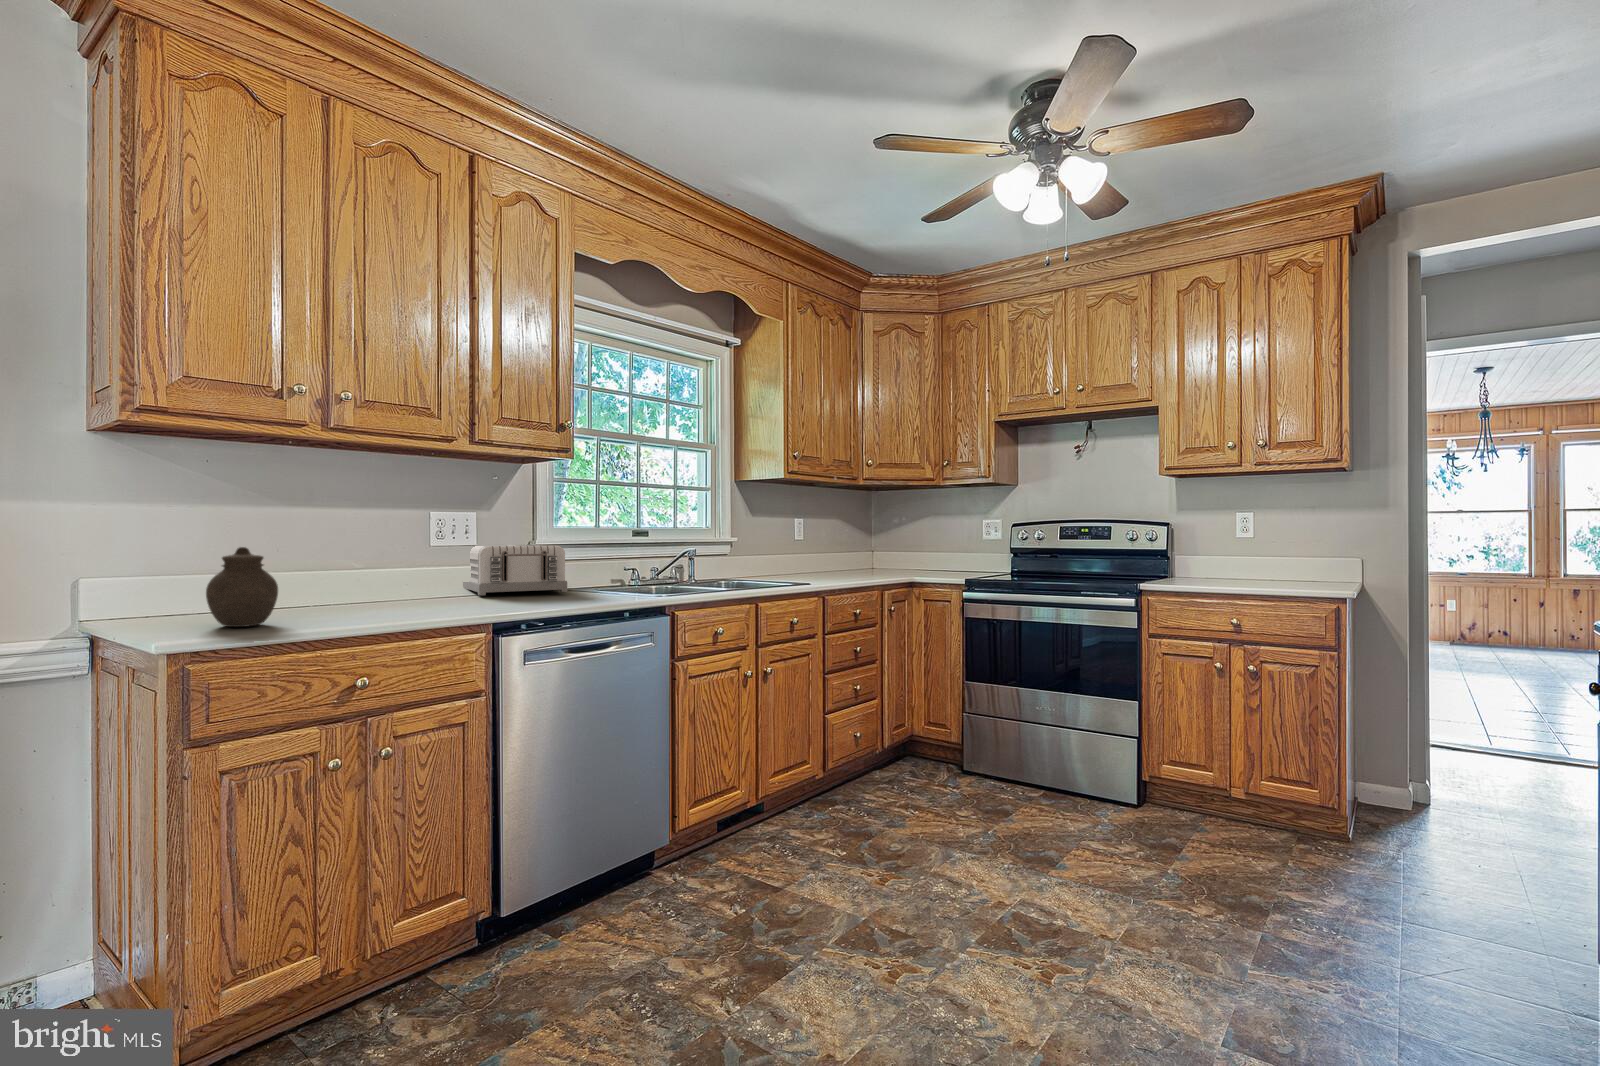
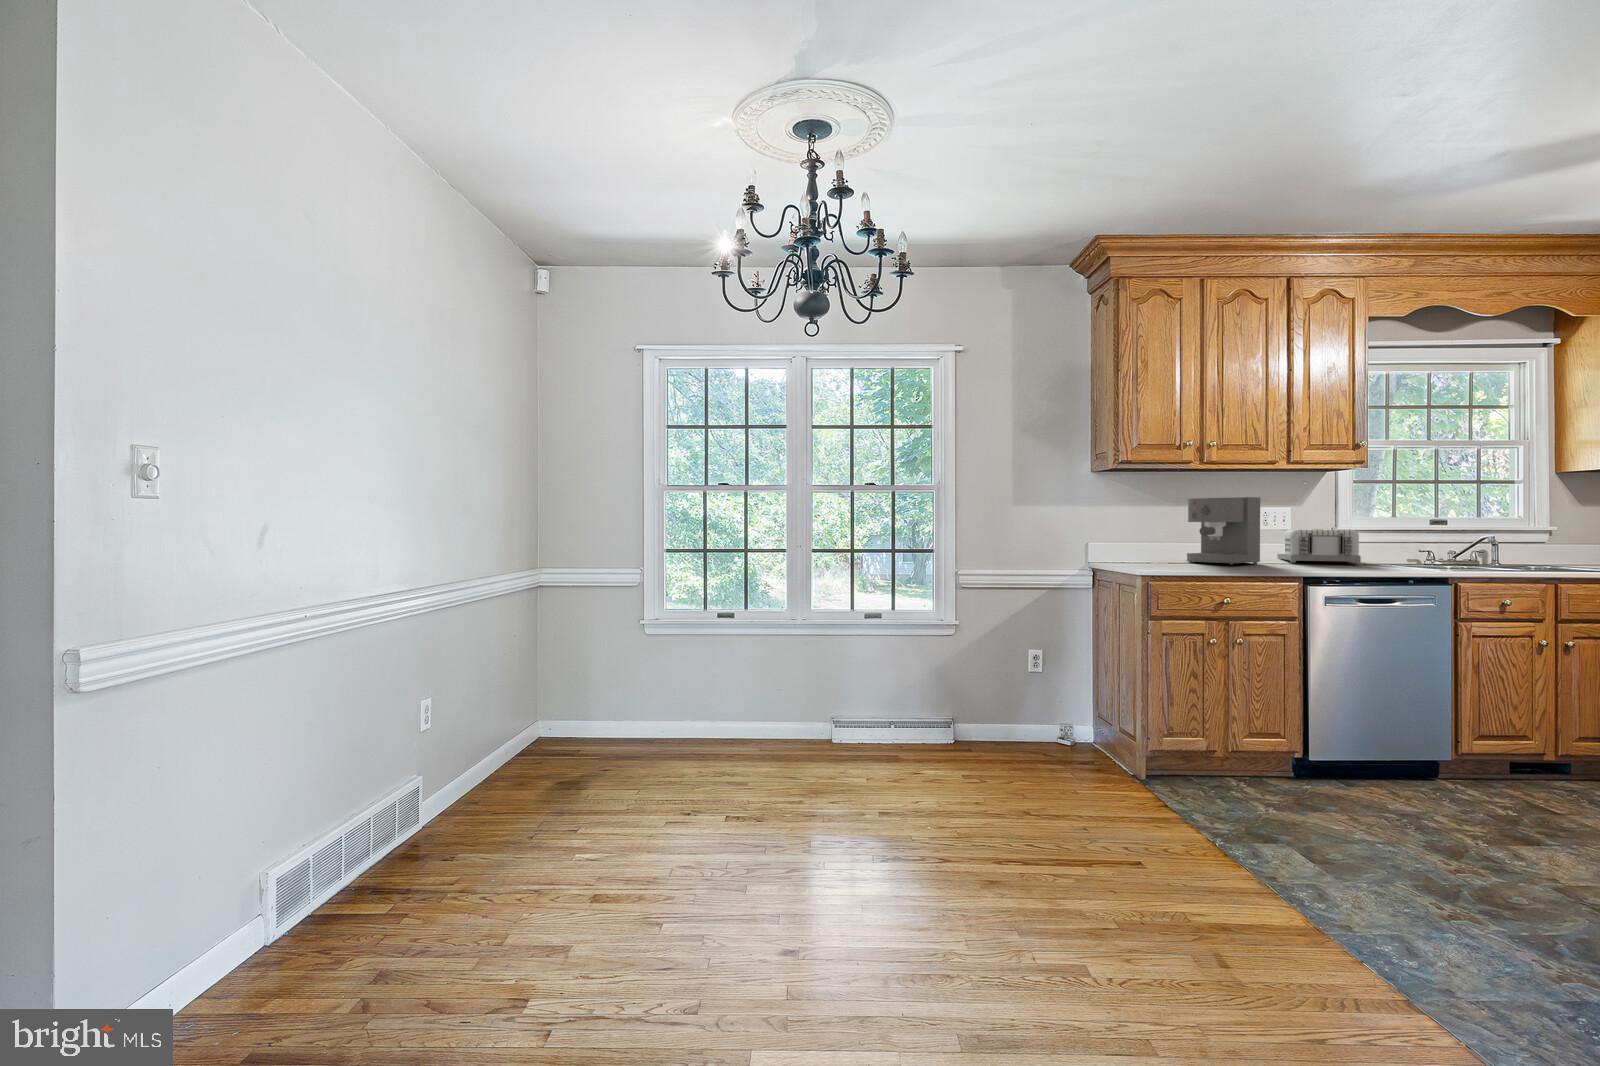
coffee maker: none [309,493,433,607] -> present [1187,497,1260,565]
jar: present [206,547,278,627] -> none [1147,528,1180,569]

